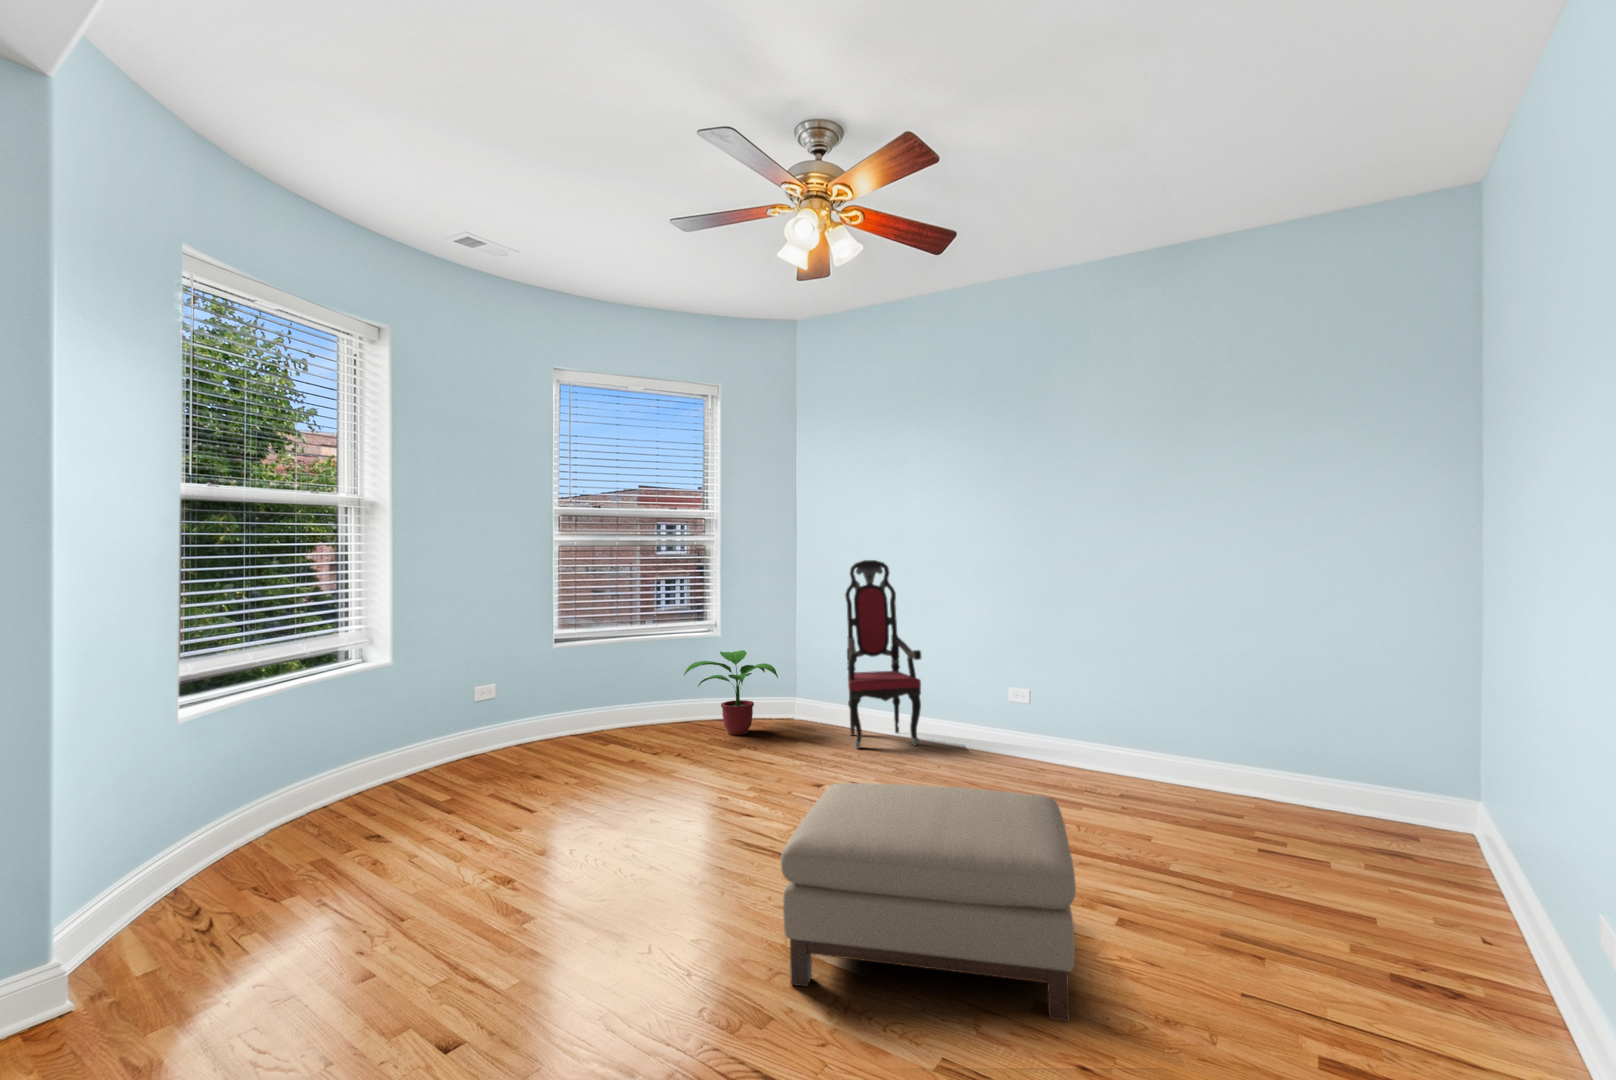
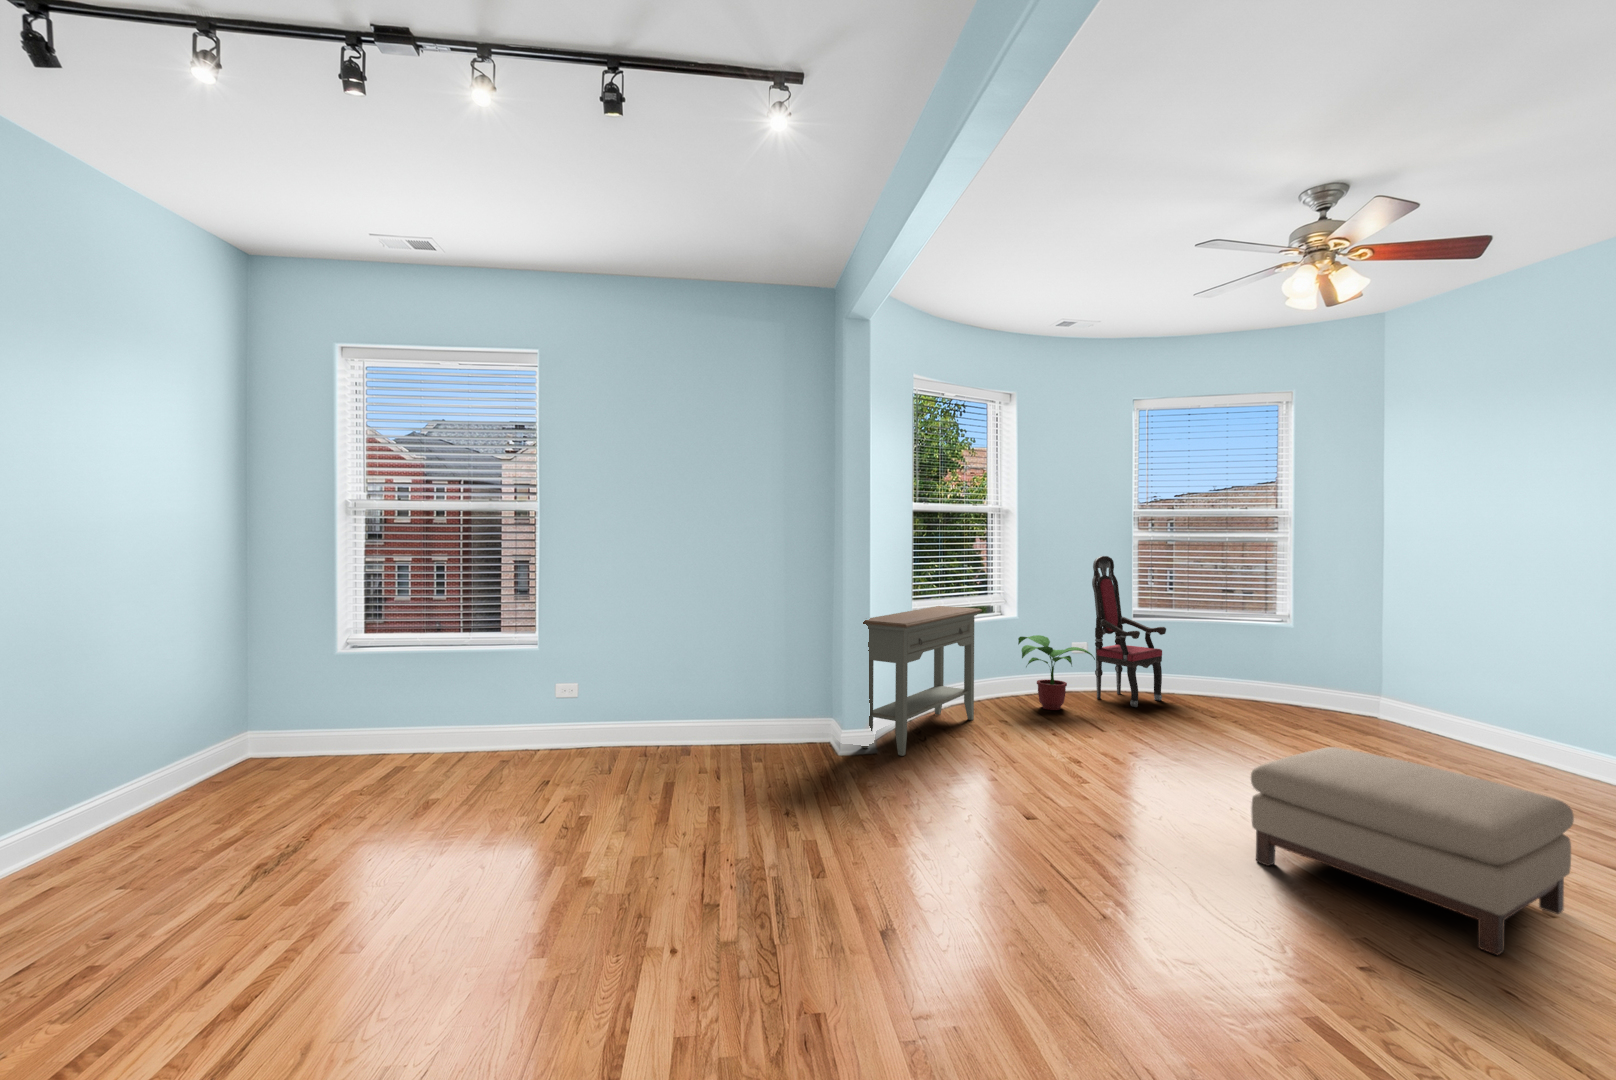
armchair: present [845,560,921,749] -> present [1092,556,1166,707]
potted plant: present [684,650,778,735] -> present [1018,635,1095,710]
console table: none [5,659,331,1006] -> present [861,606,982,756]

